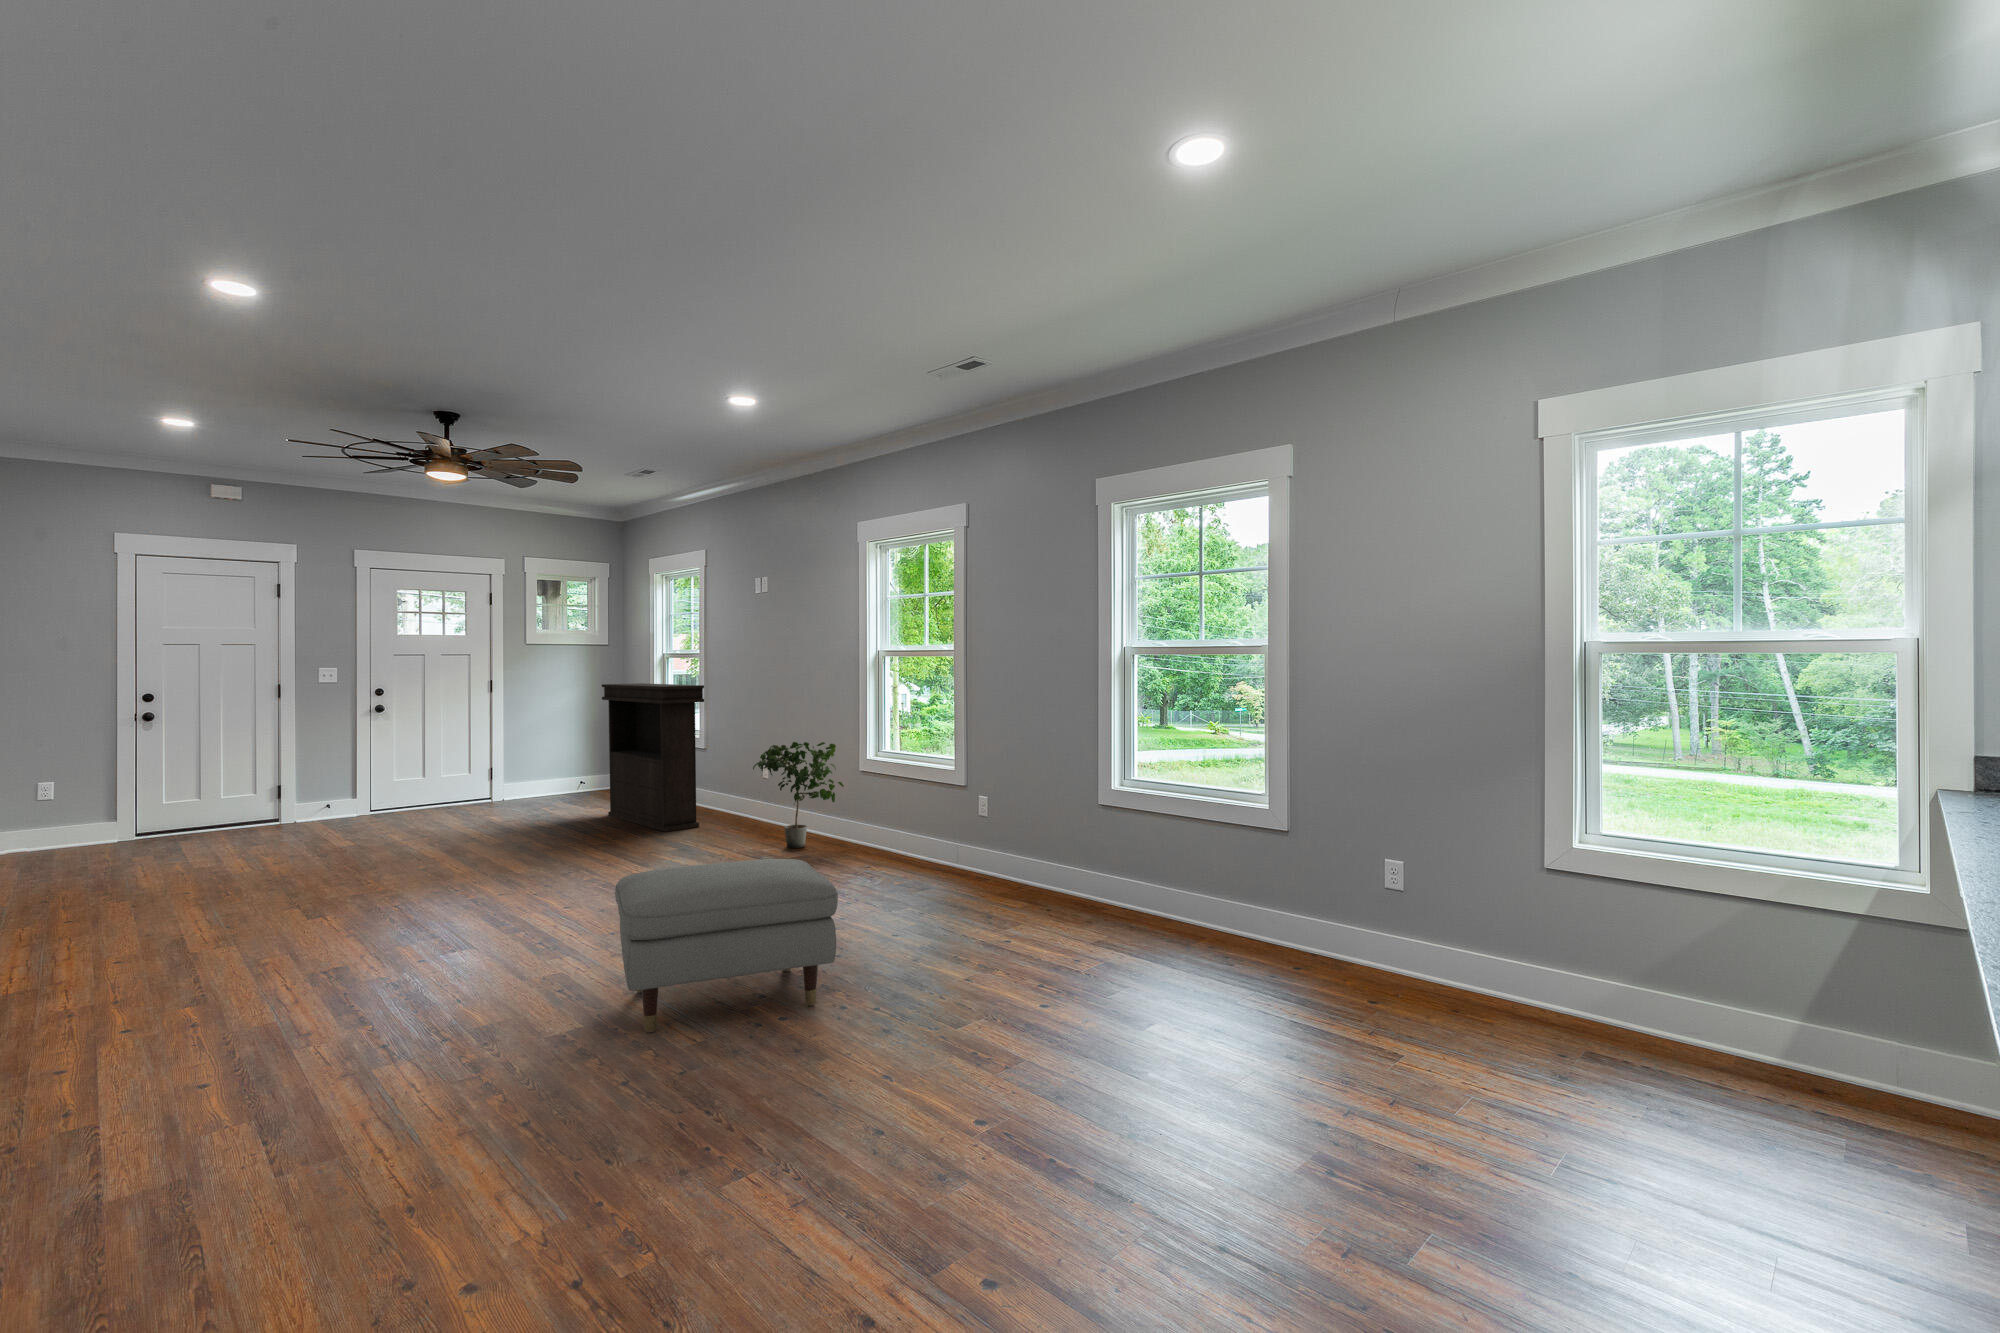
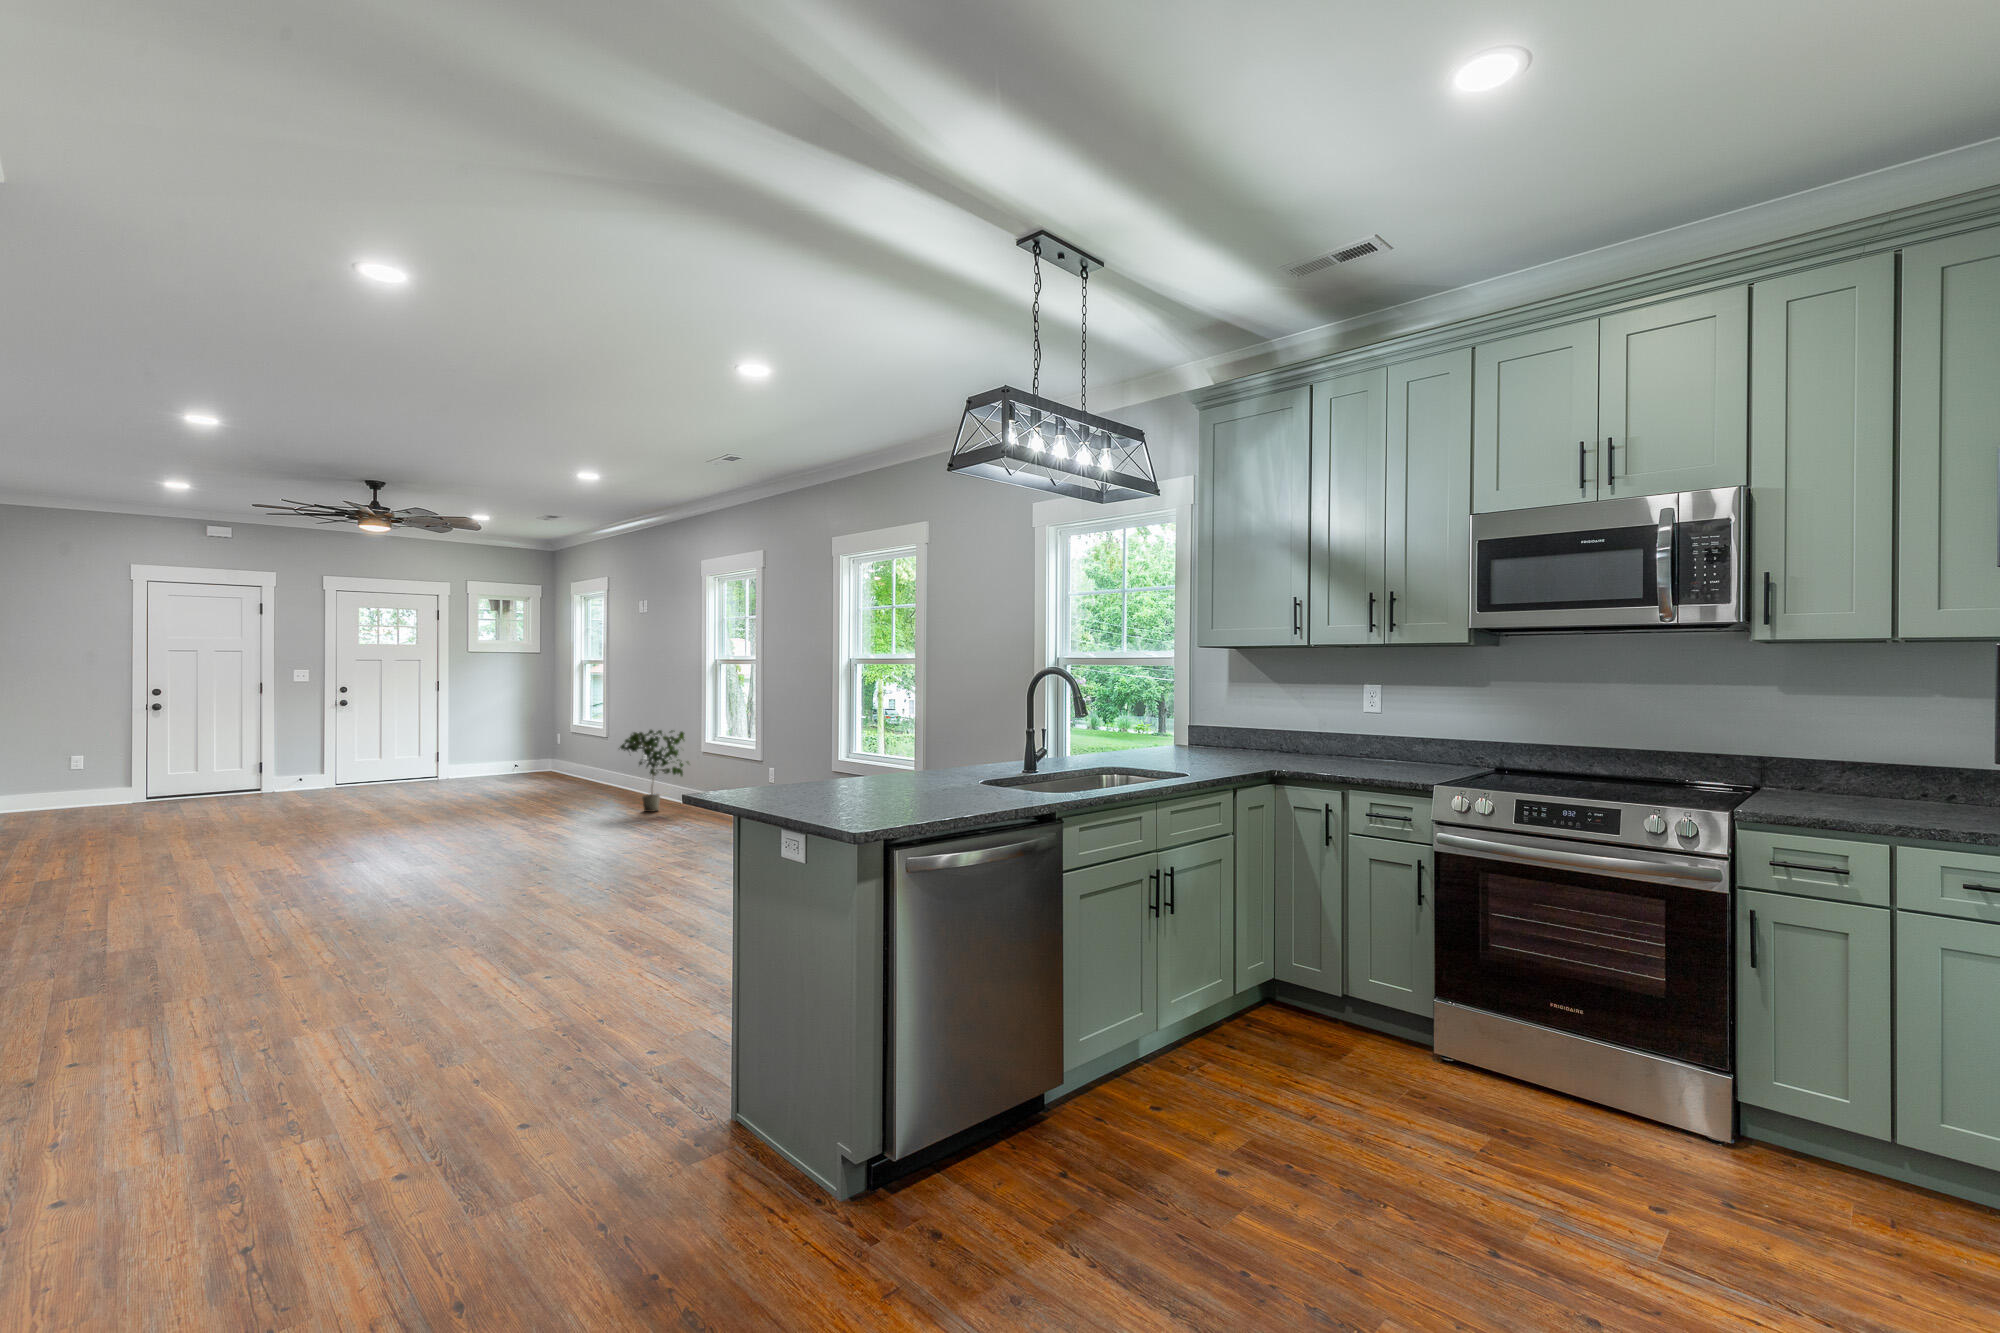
console table: present [602,683,704,832] -> none [520,684,594,801]
ottoman: present [615,859,838,1032] -> none [437,803,591,906]

